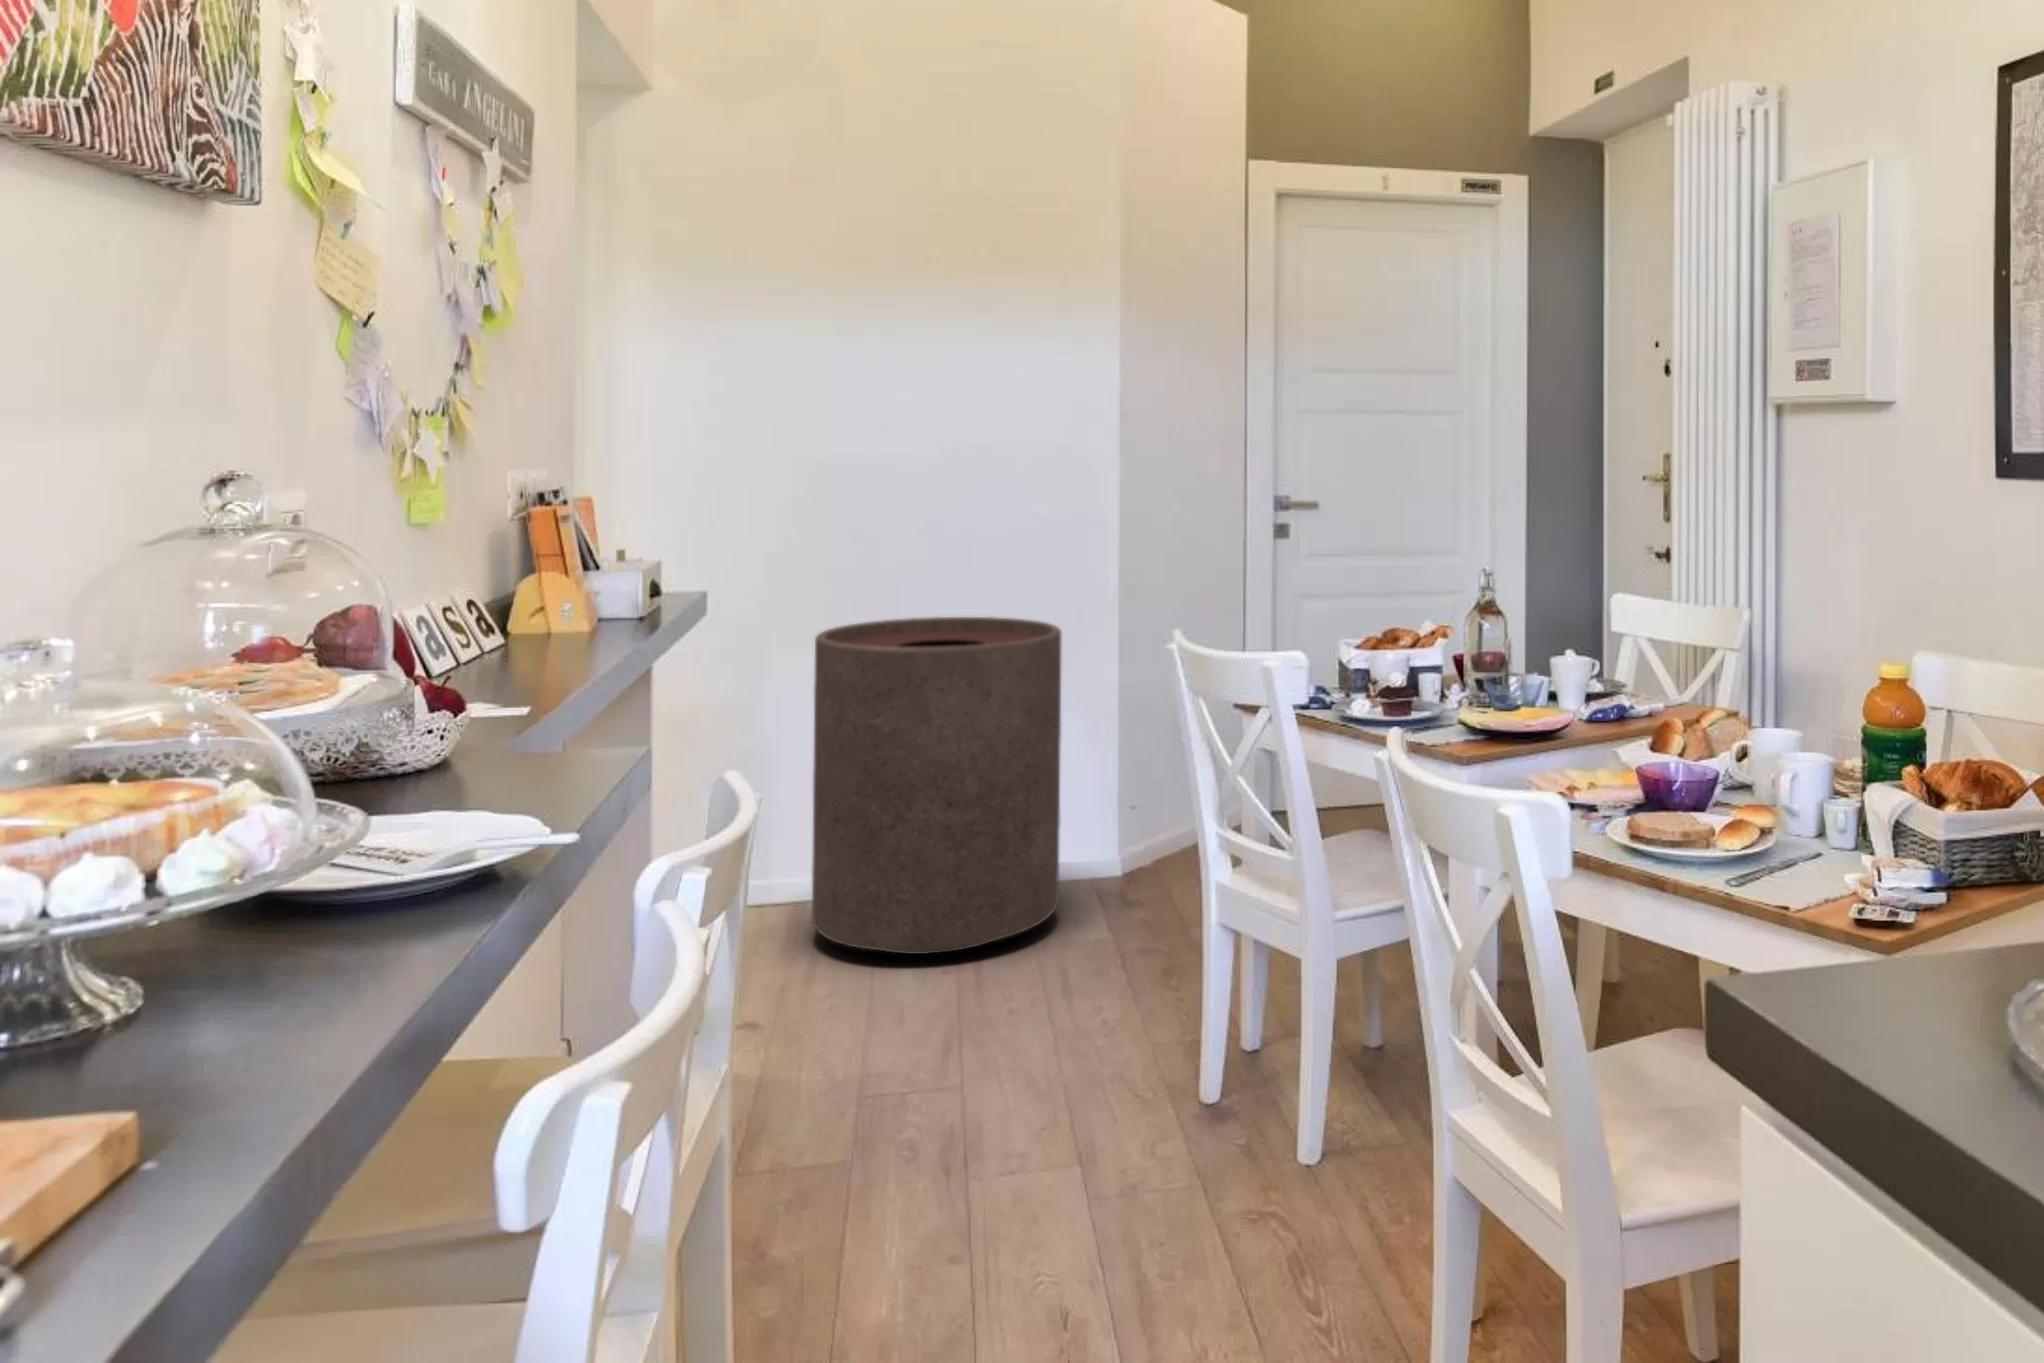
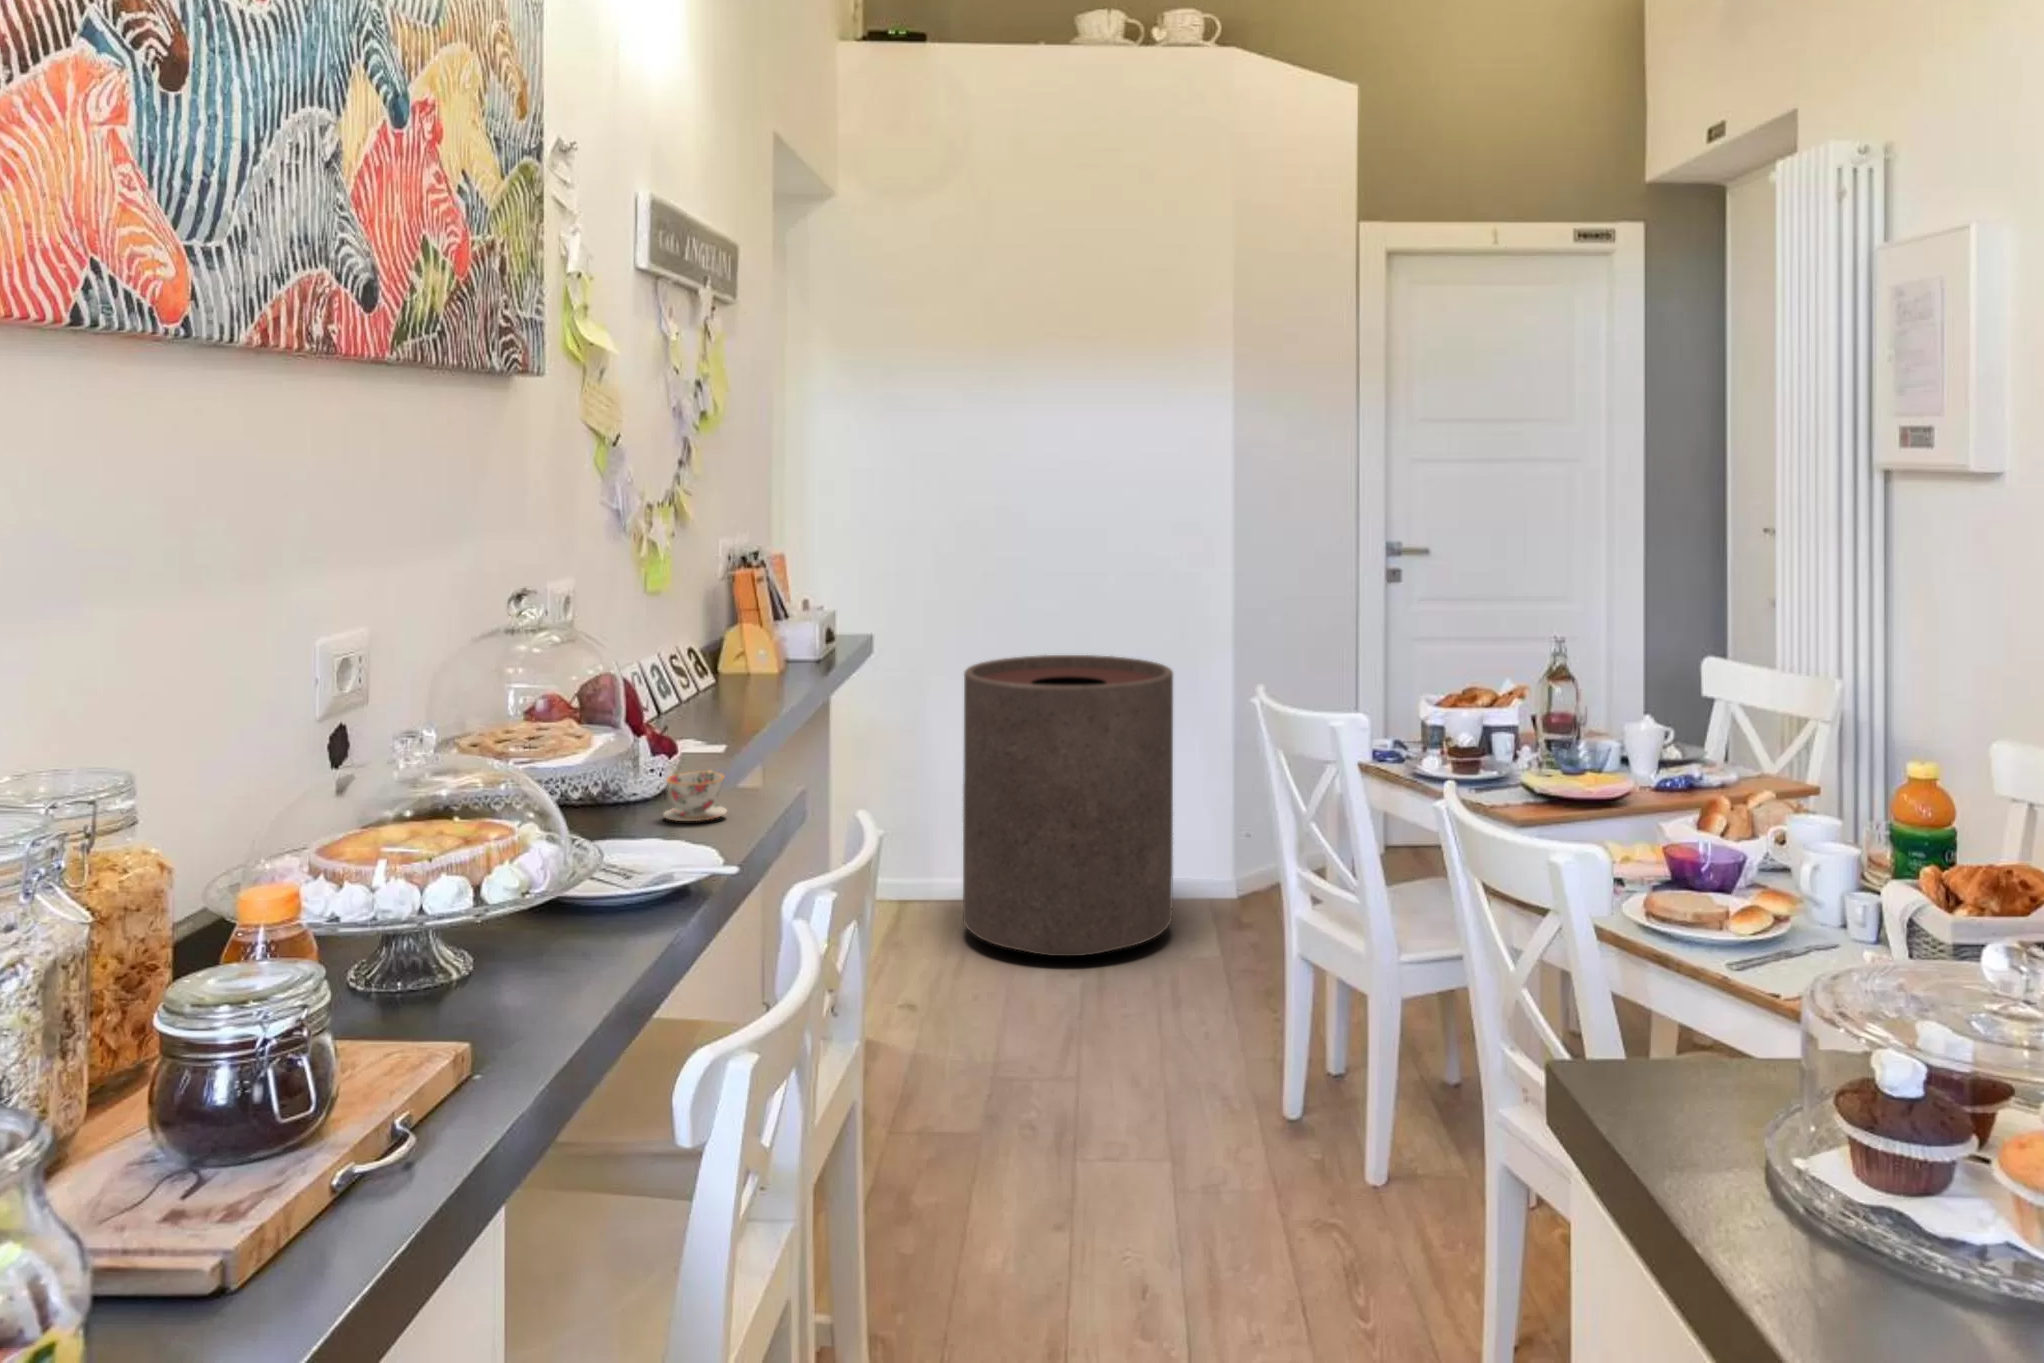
teacup: none [449,724,546,790] -> present [663,770,727,821]

